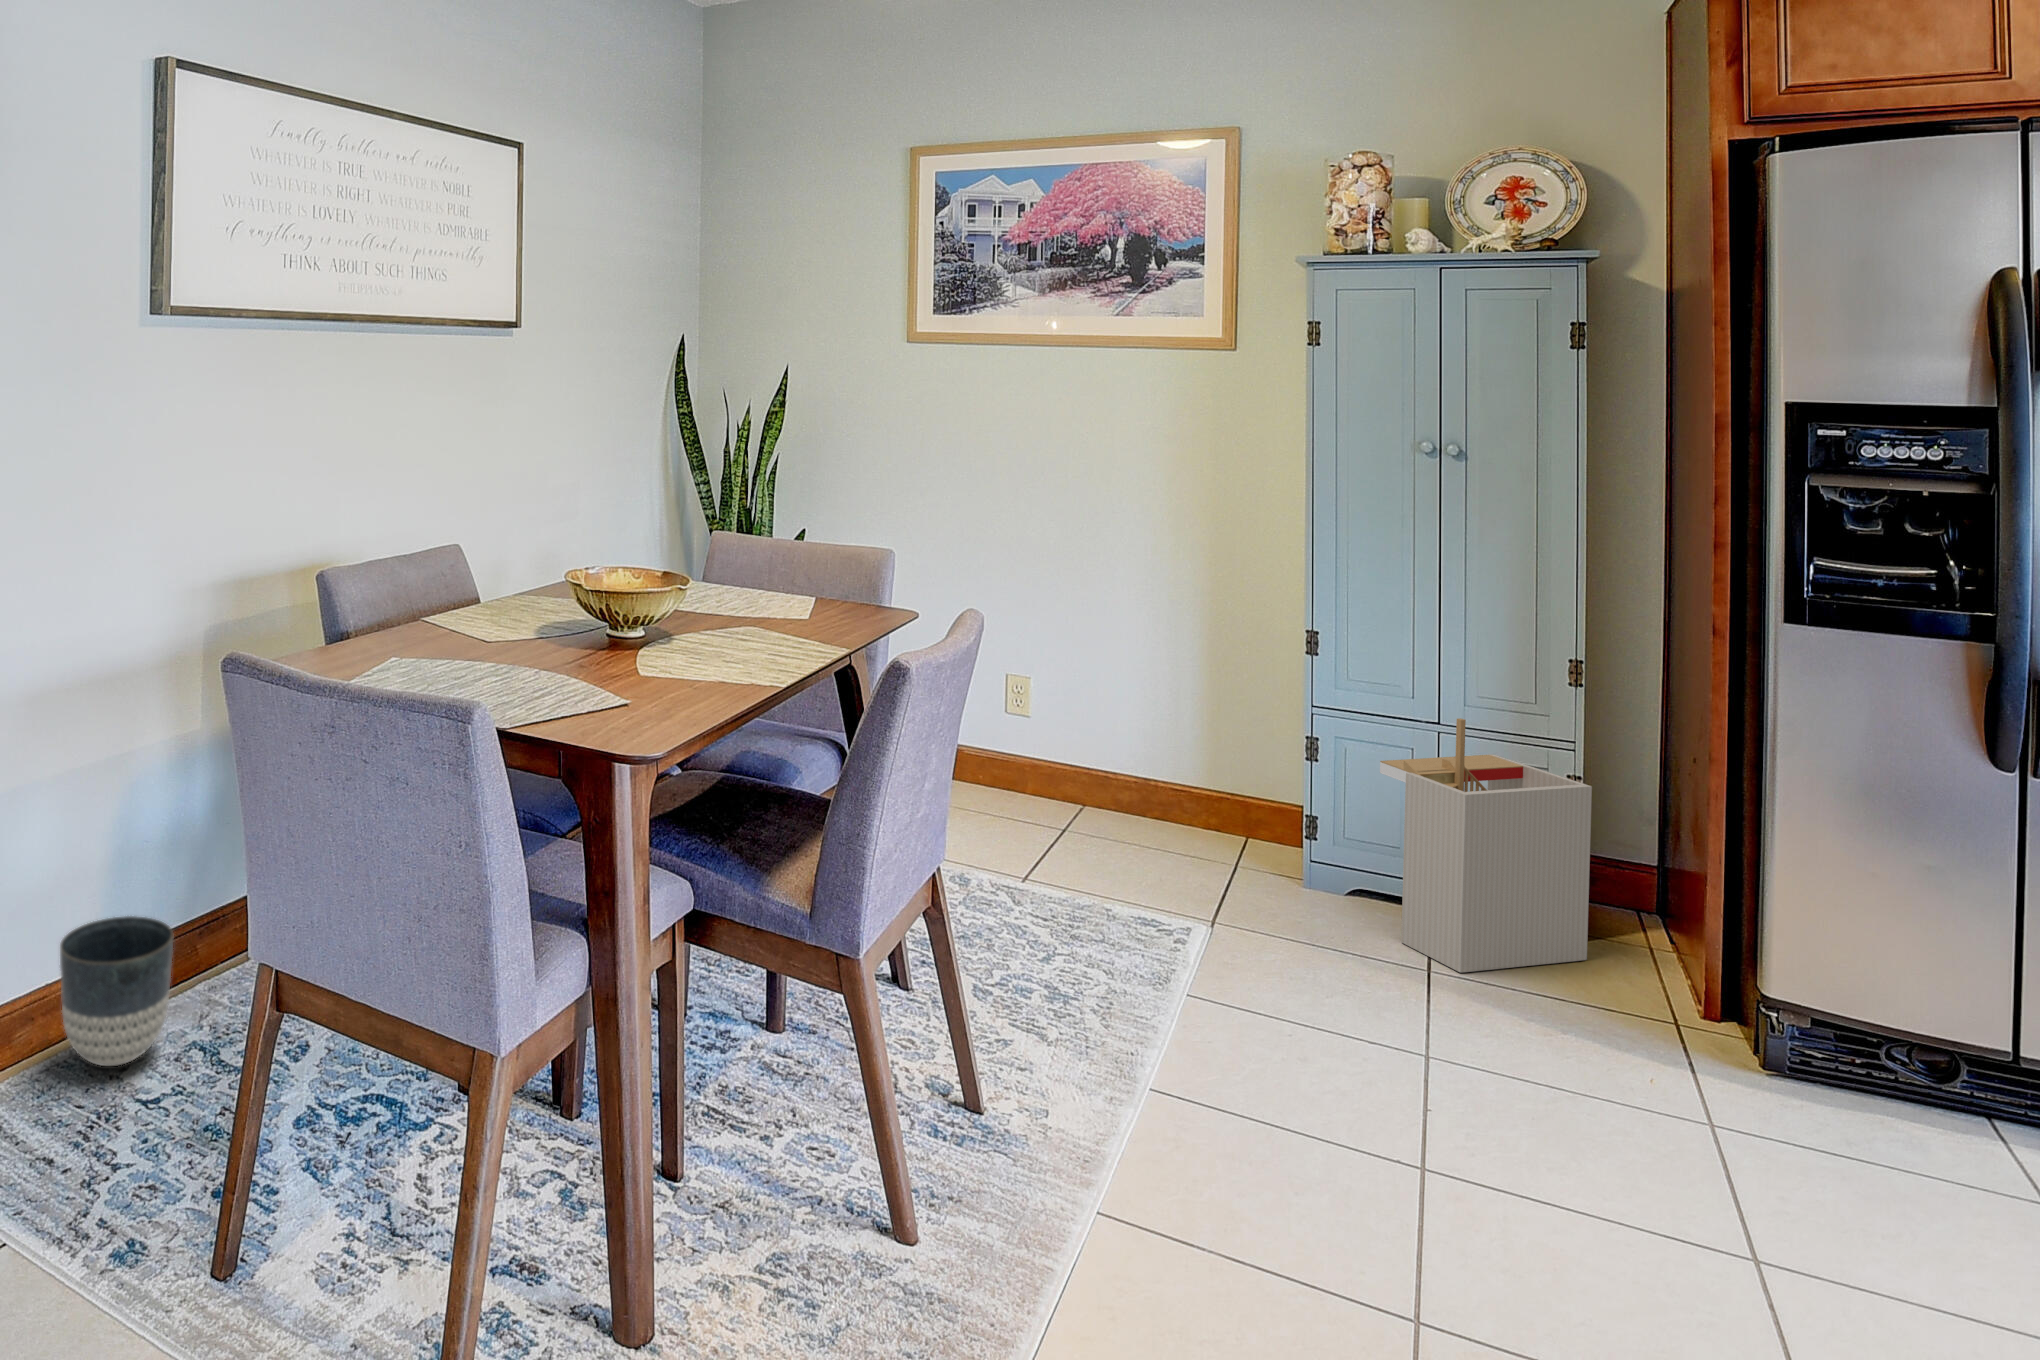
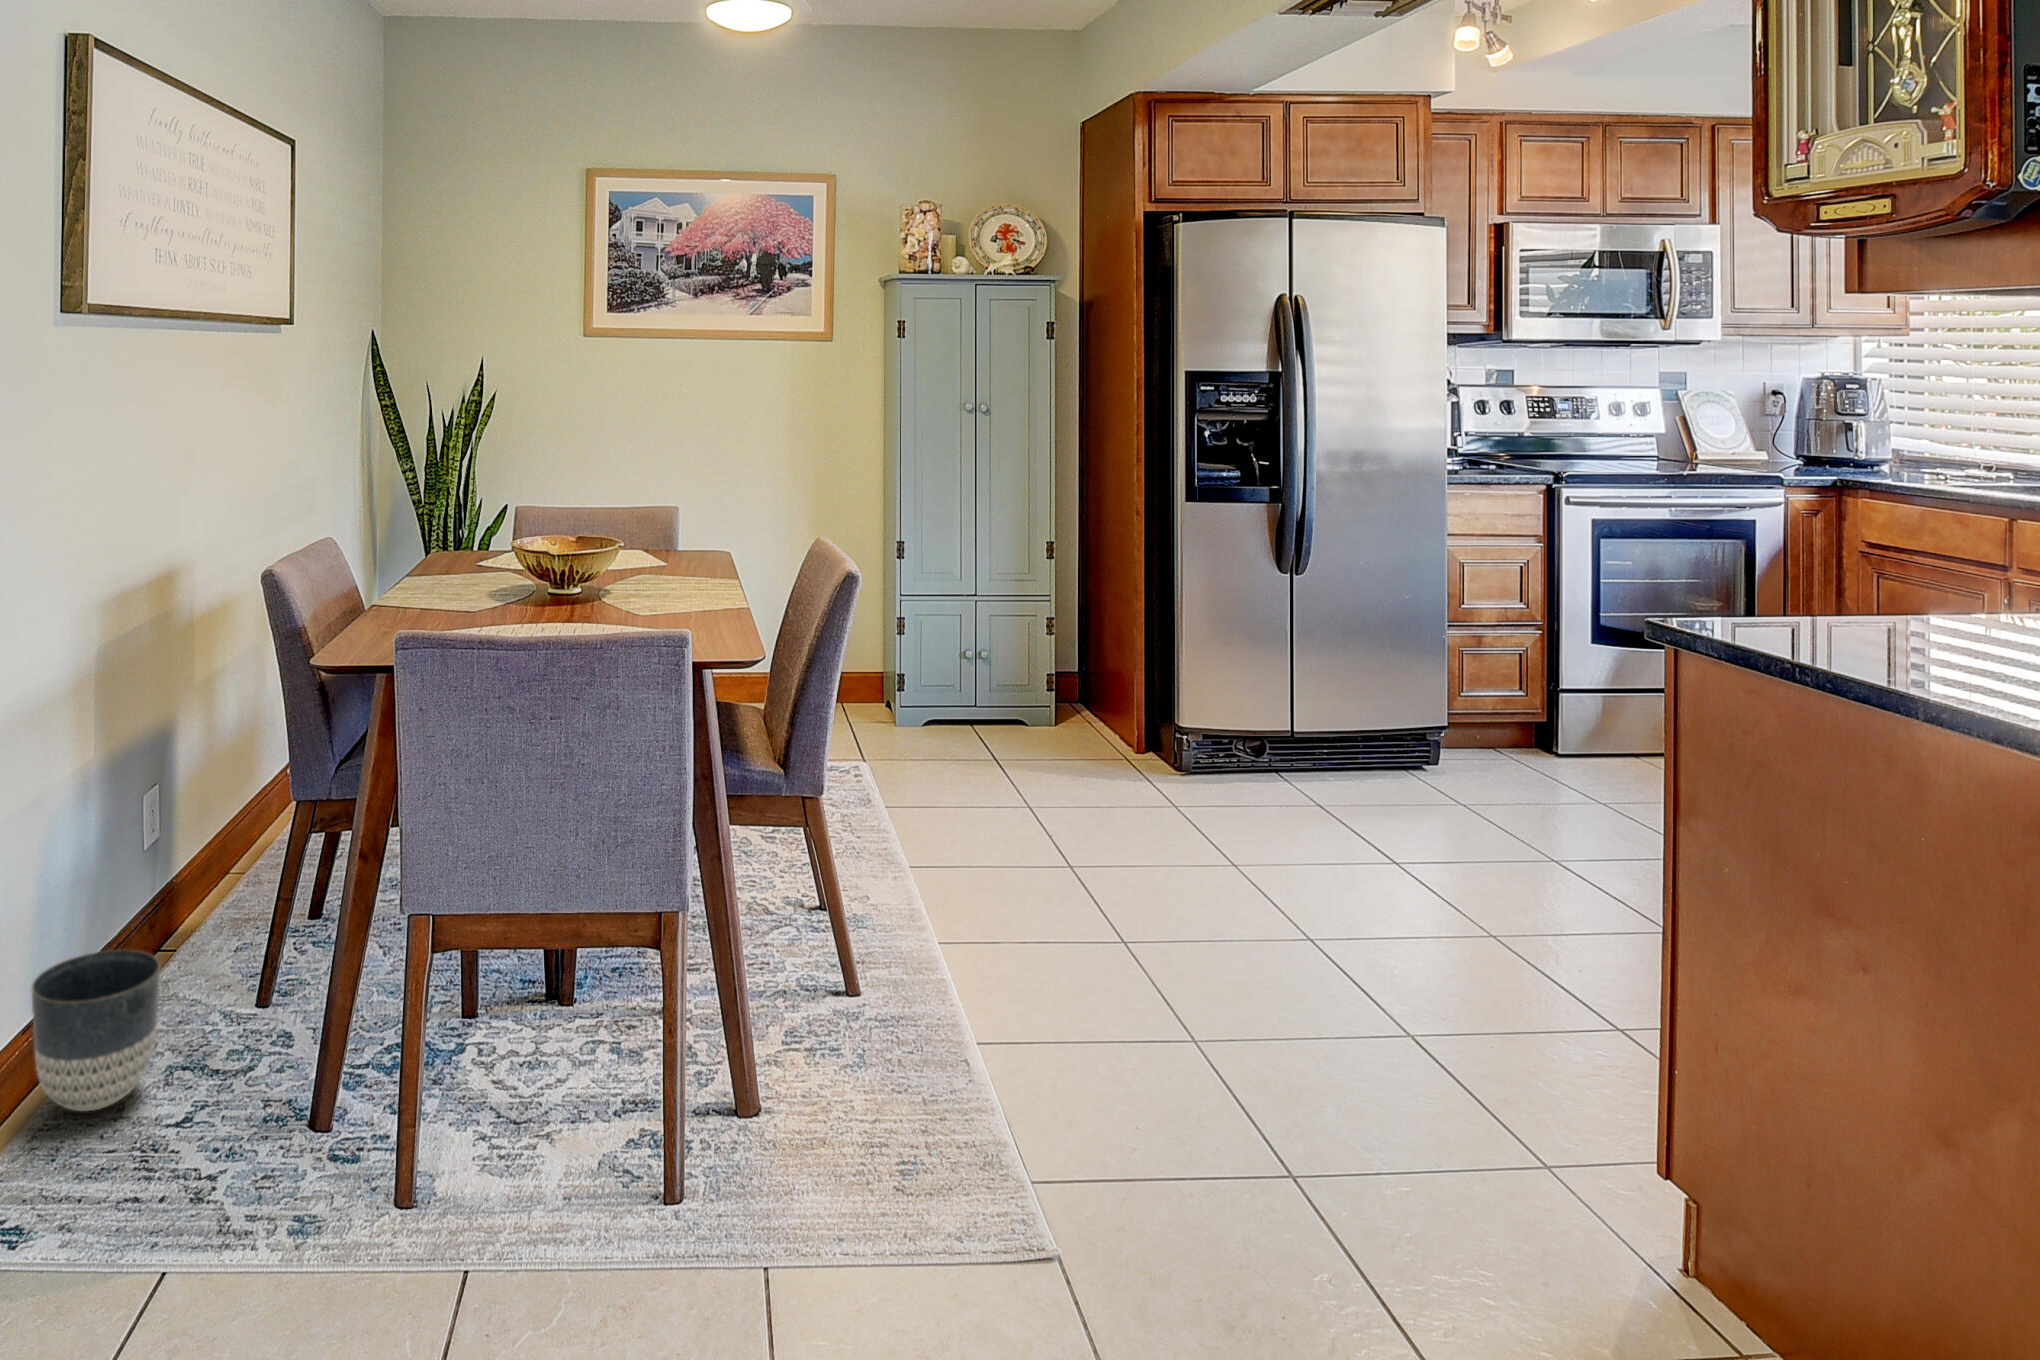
storage bin: present [1380,718,1592,973] -> none [964,592,1076,762]

